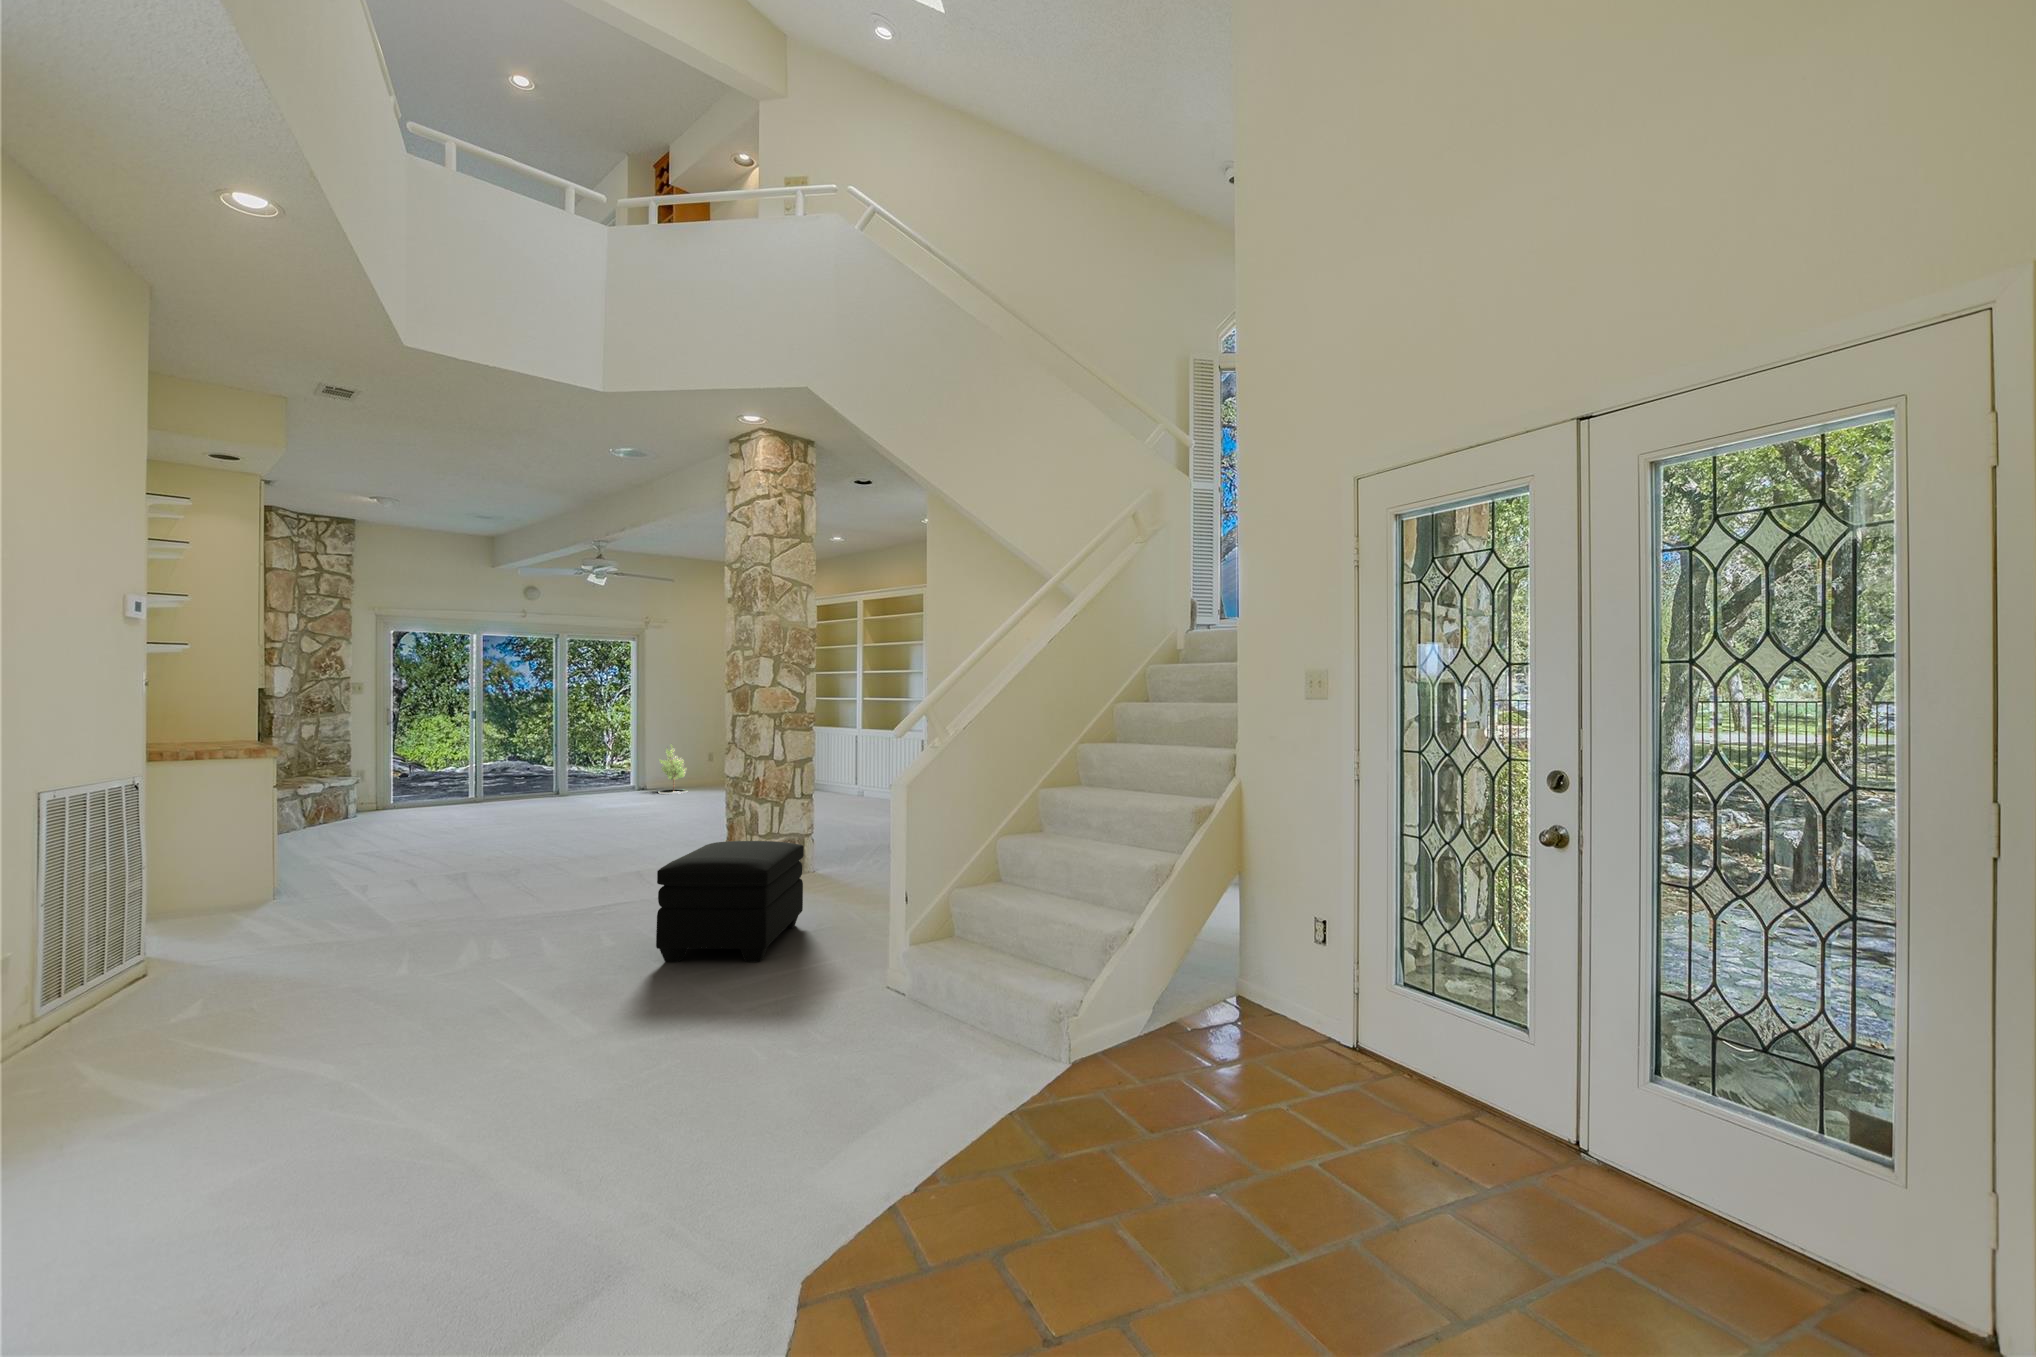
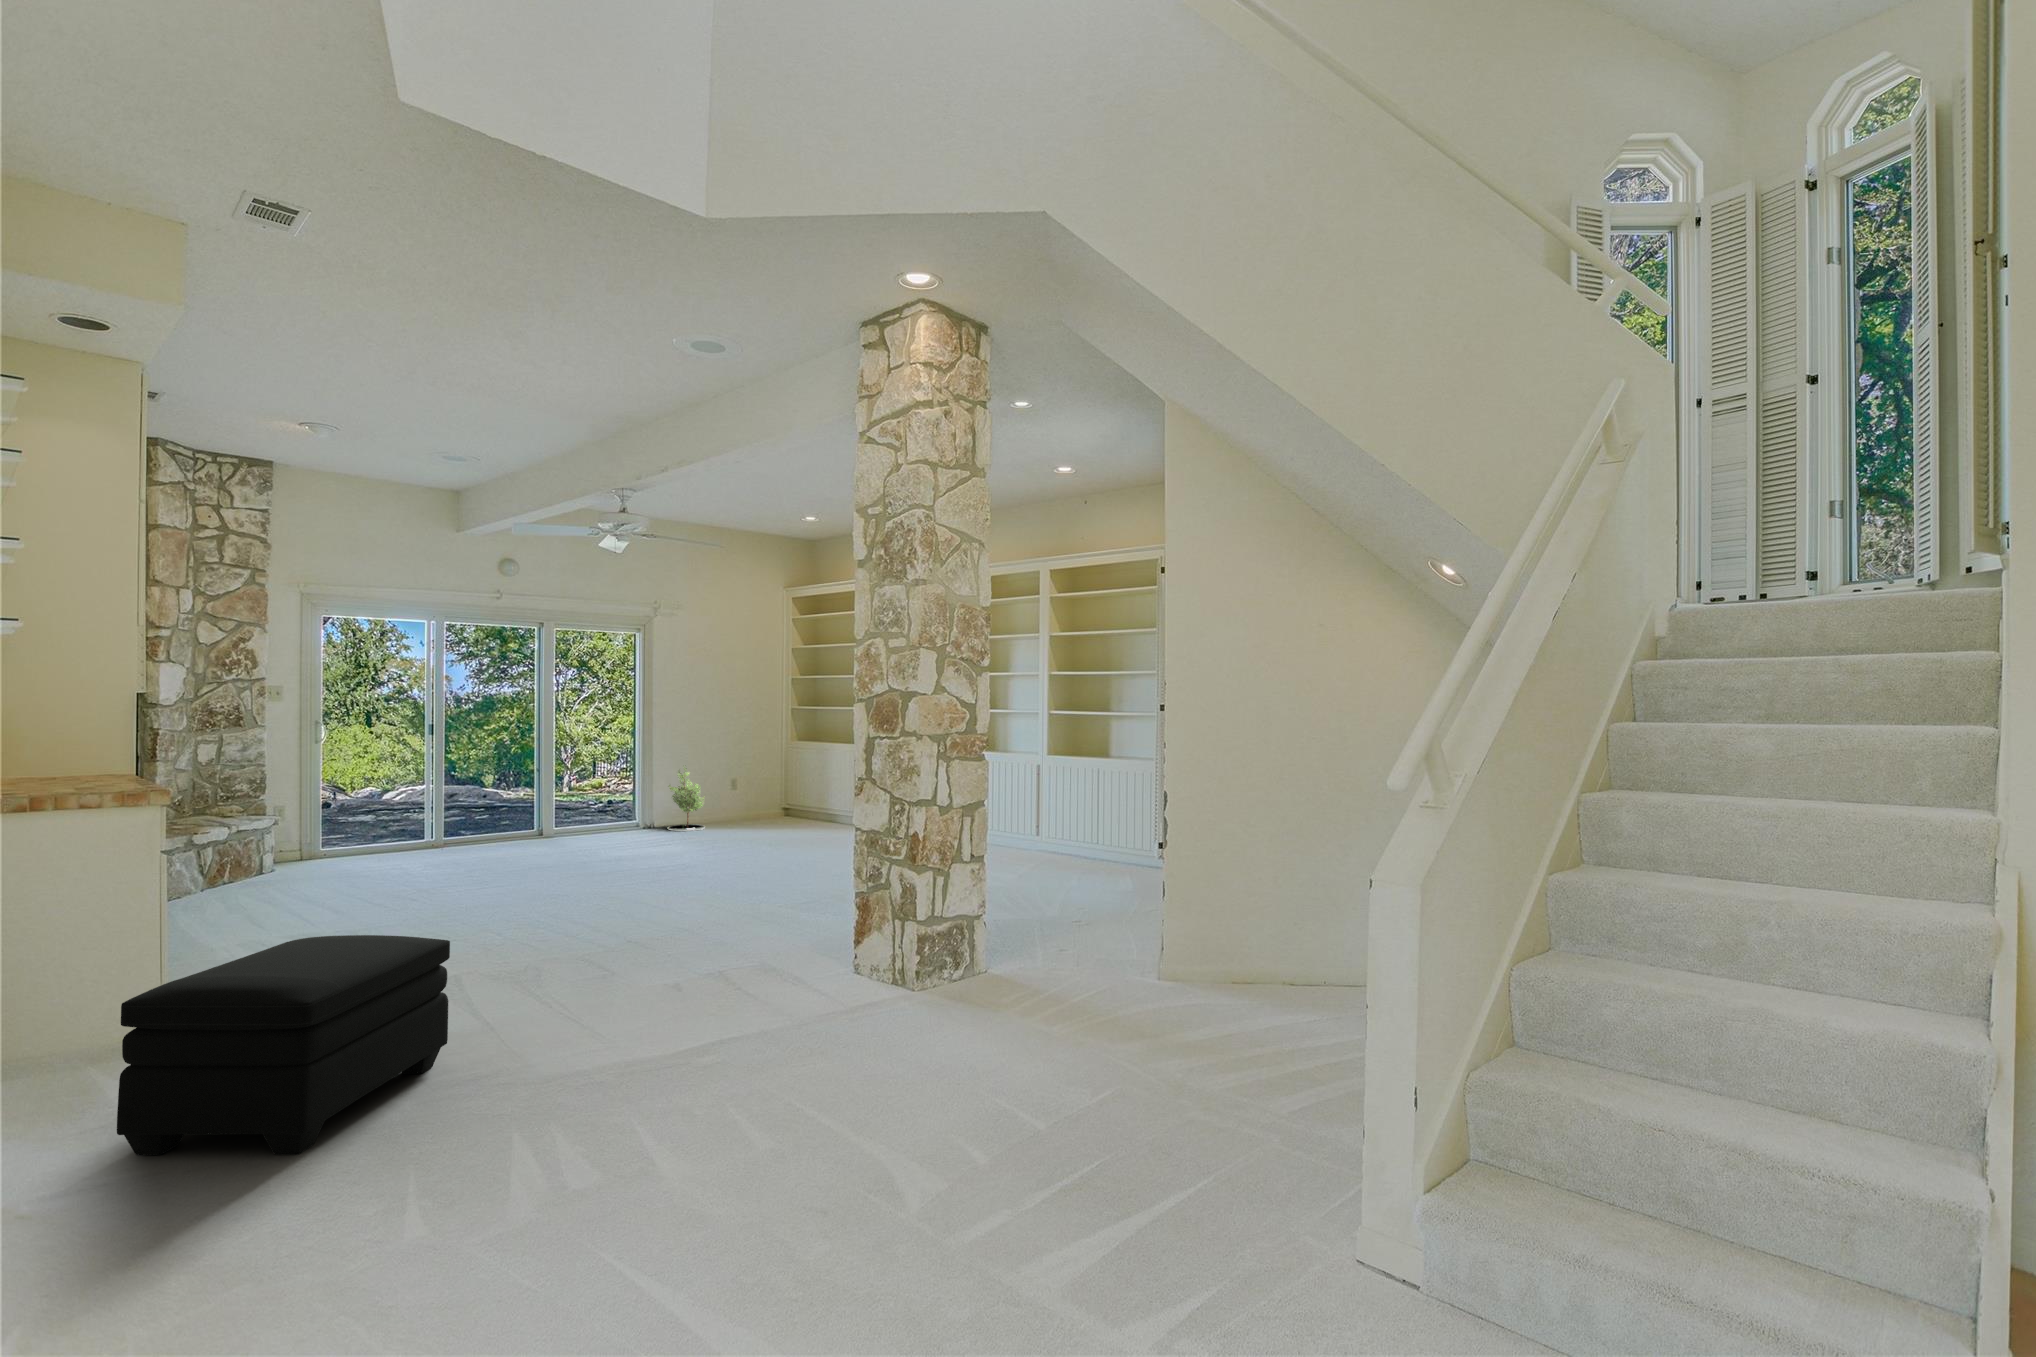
ottoman: present [656,841,804,962] -> present [117,935,450,1155]

